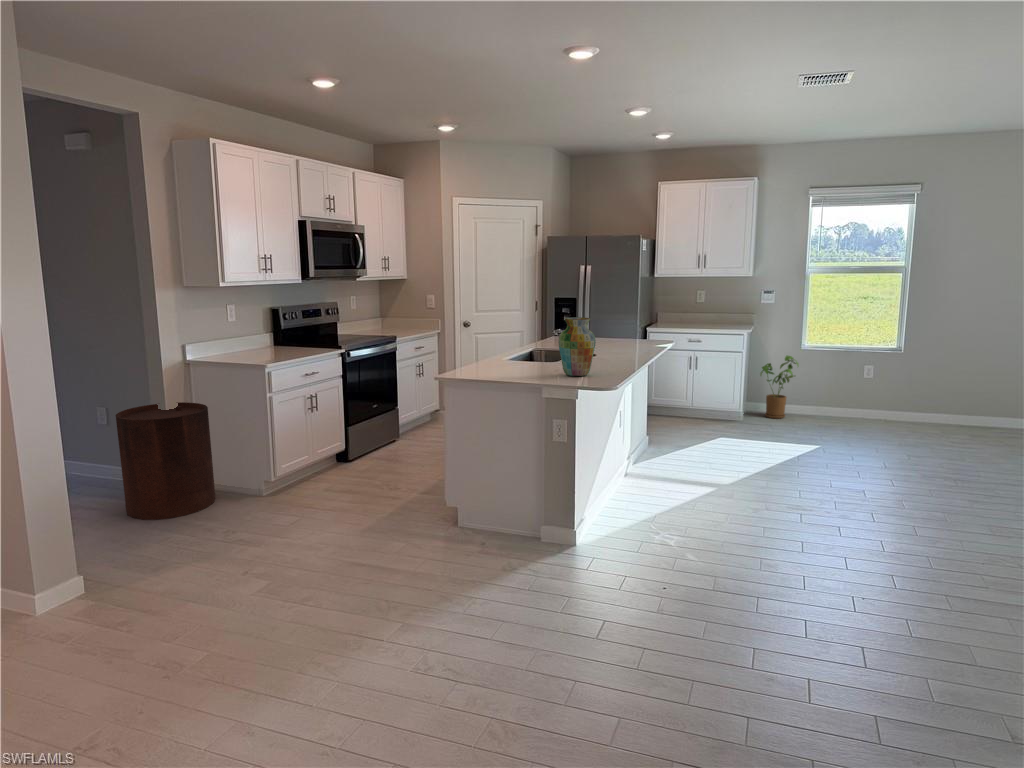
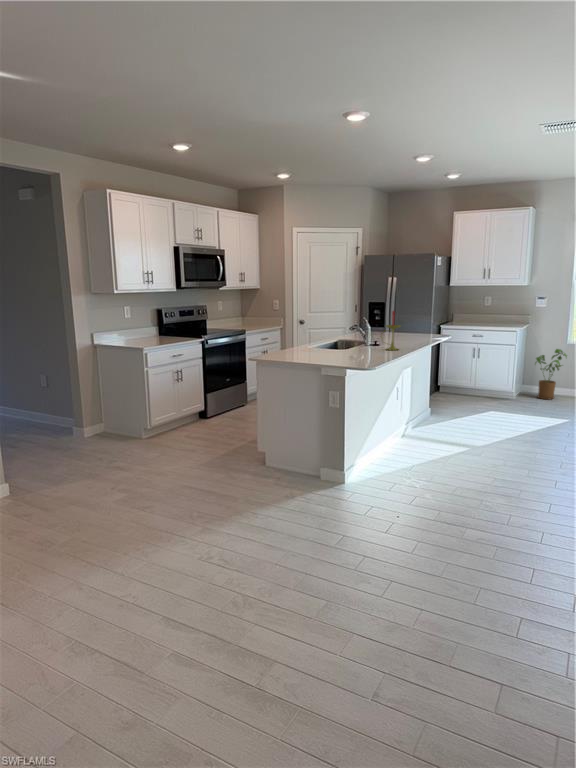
candle: none [605,309,631,362] -> present [386,311,400,350]
vase: present [559,317,596,376] -> none [335,316,362,359]
trash can: present [116,402,216,520] -> none [49,373,113,450]

